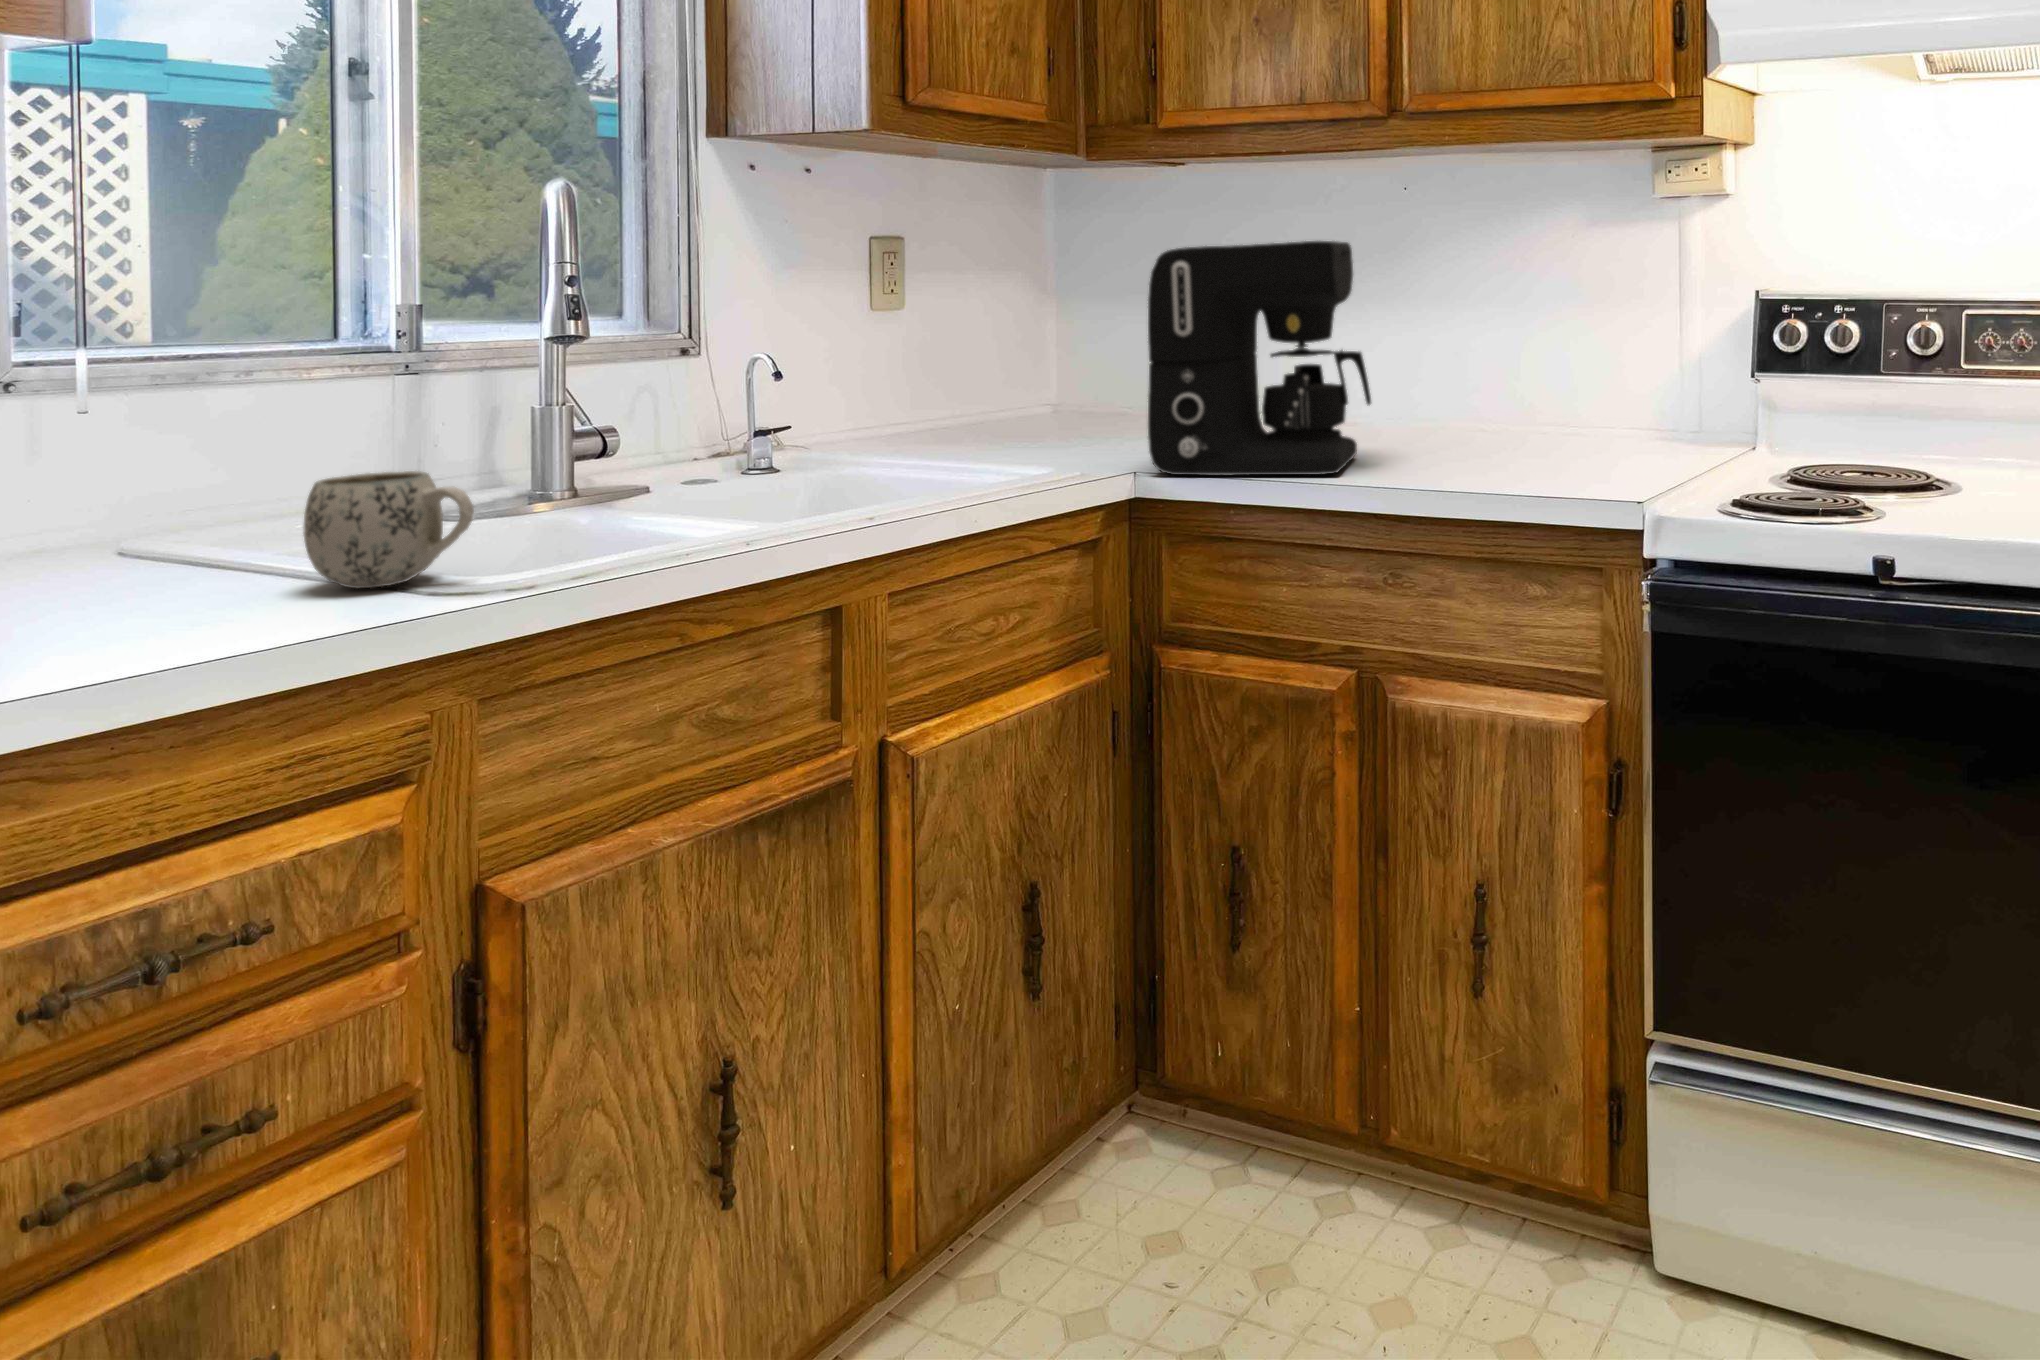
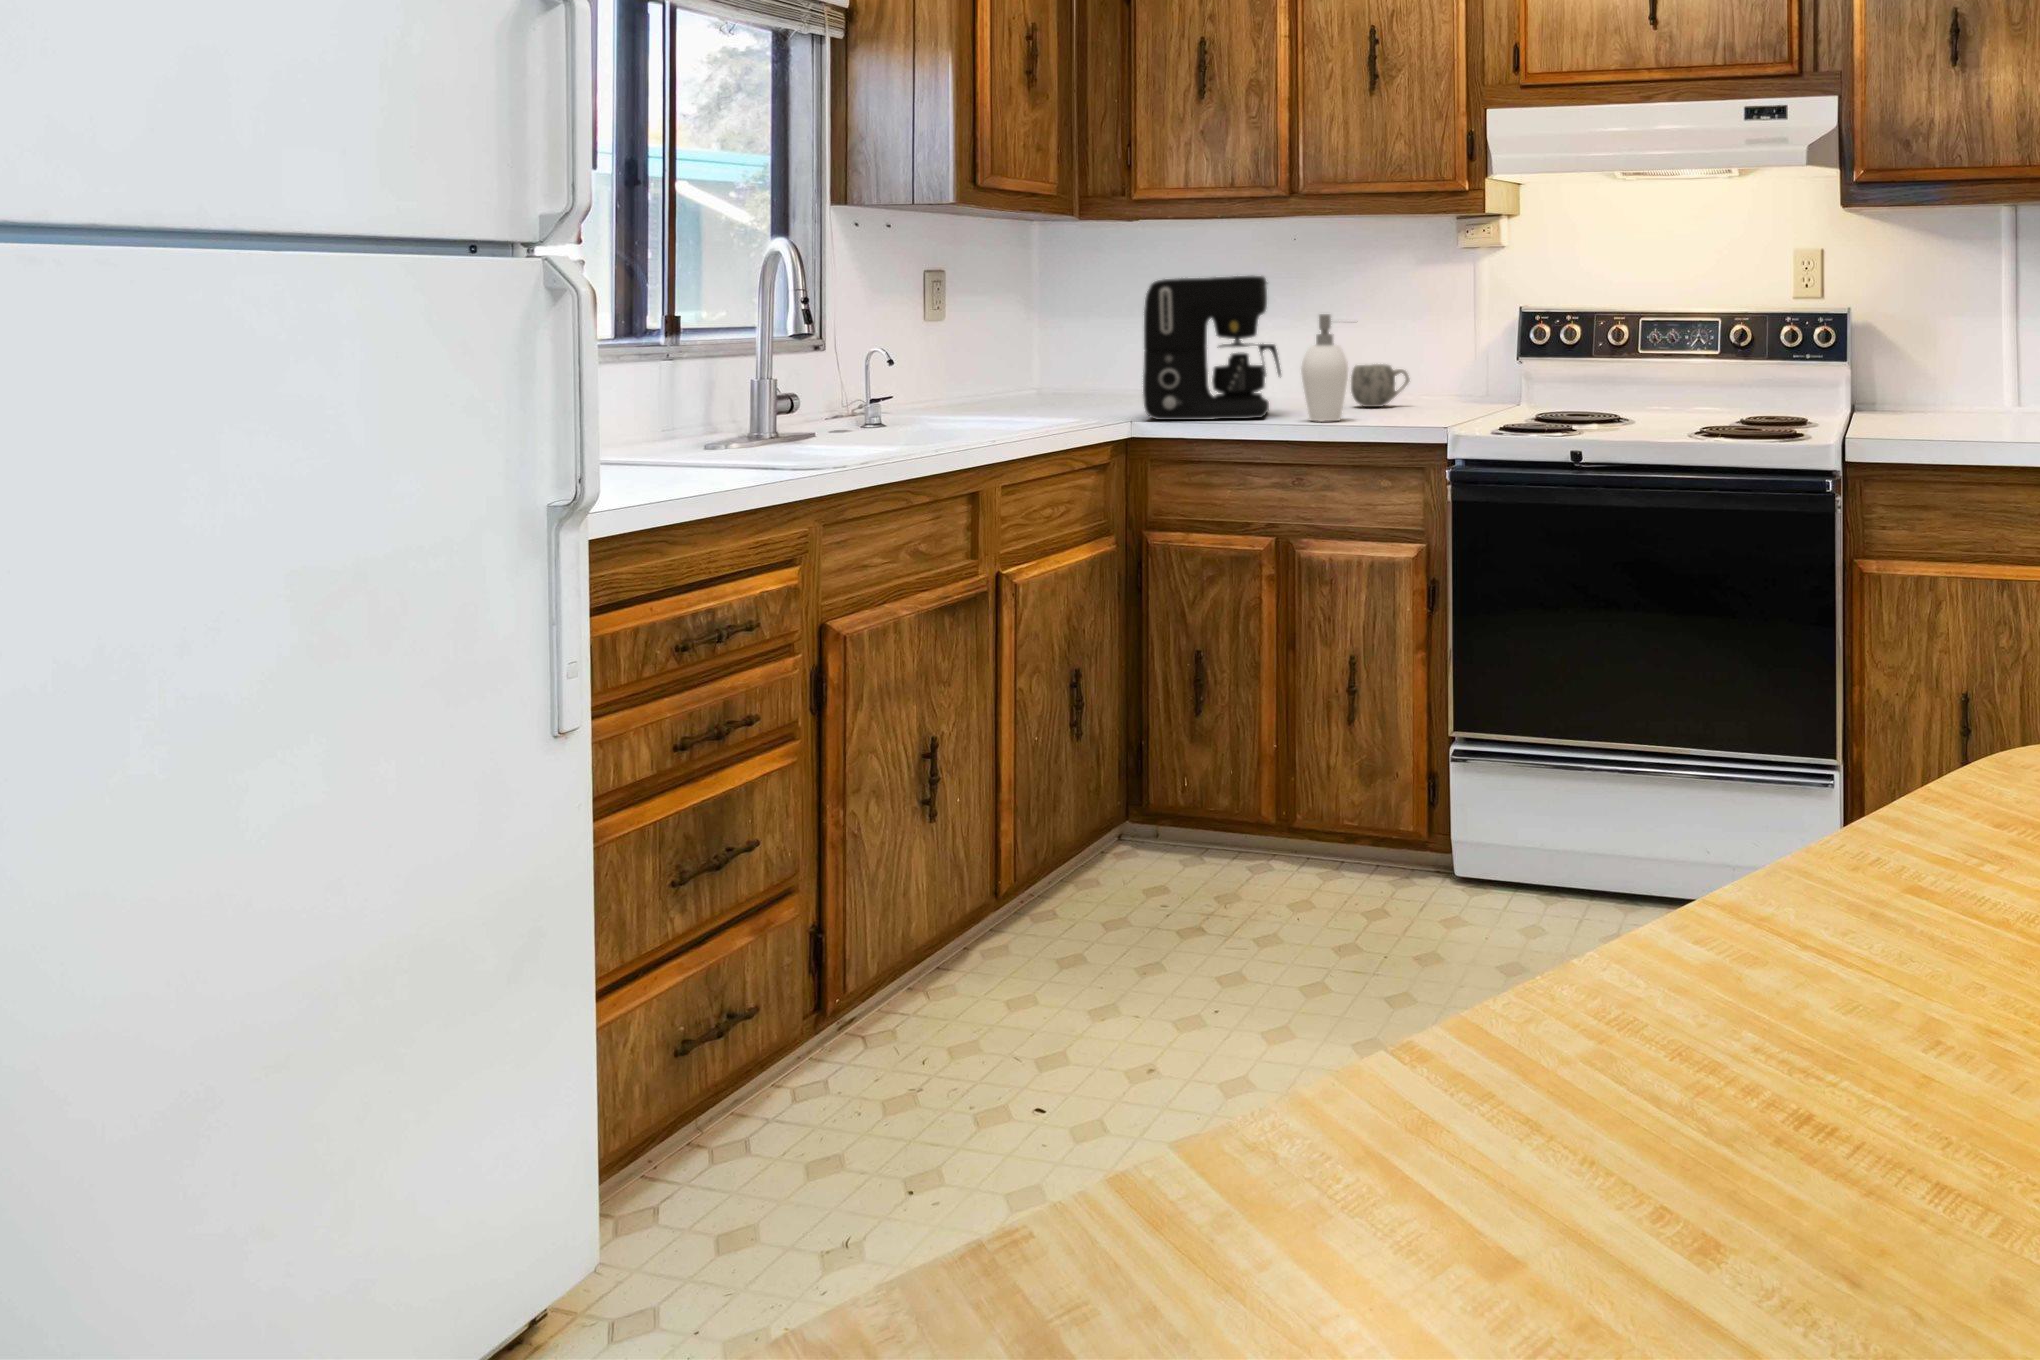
soap dispenser: none [1396,304,1487,485] -> present [1301,314,1348,422]
mug: present [303,471,474,588] -> present [1351,364,1409,407]

